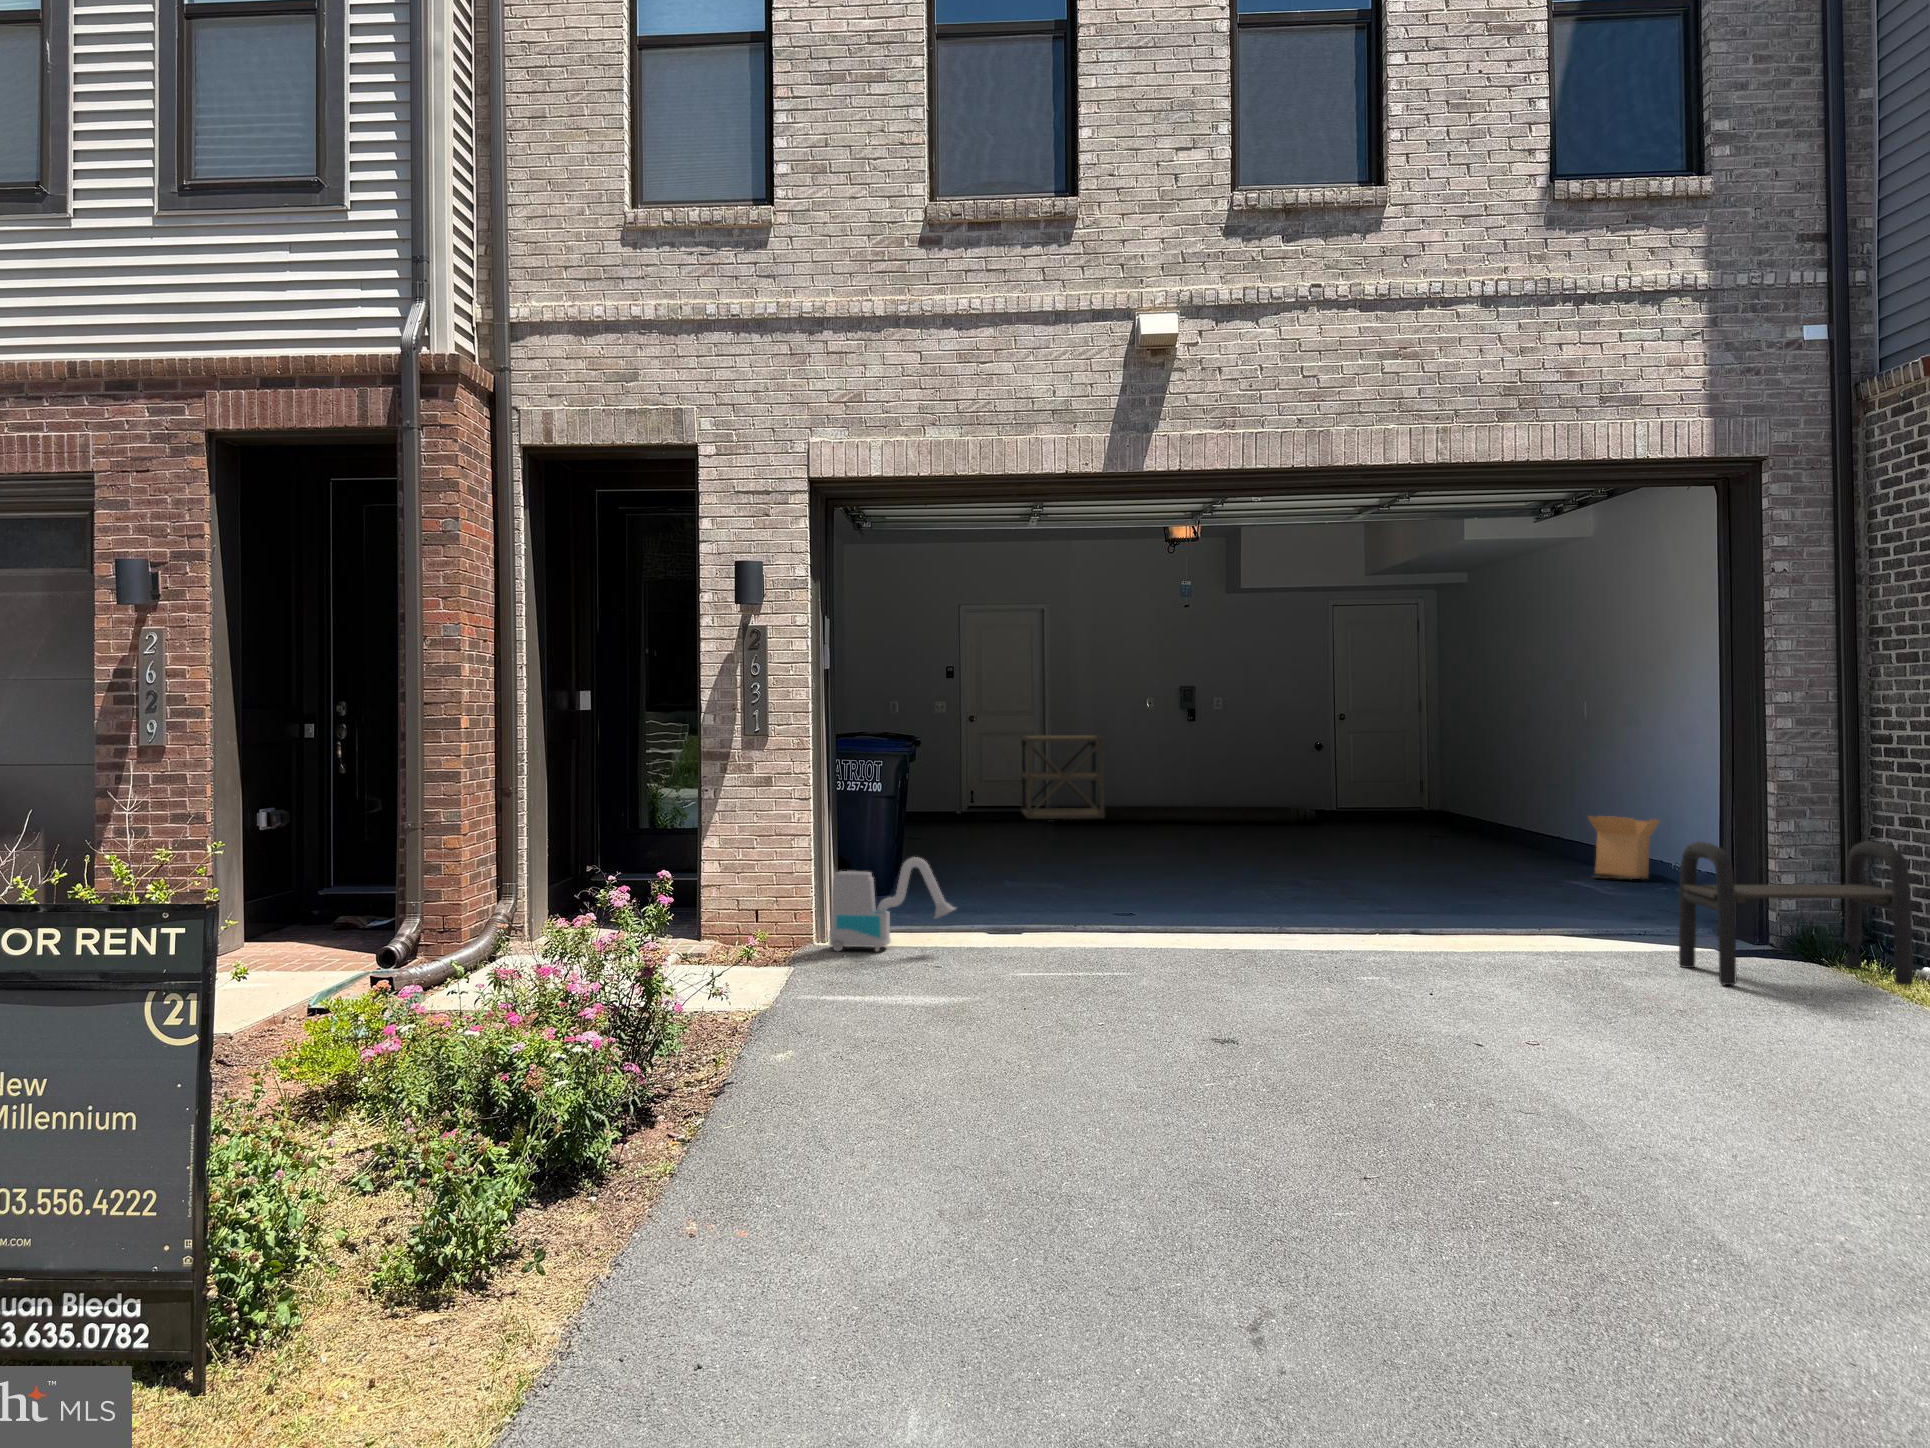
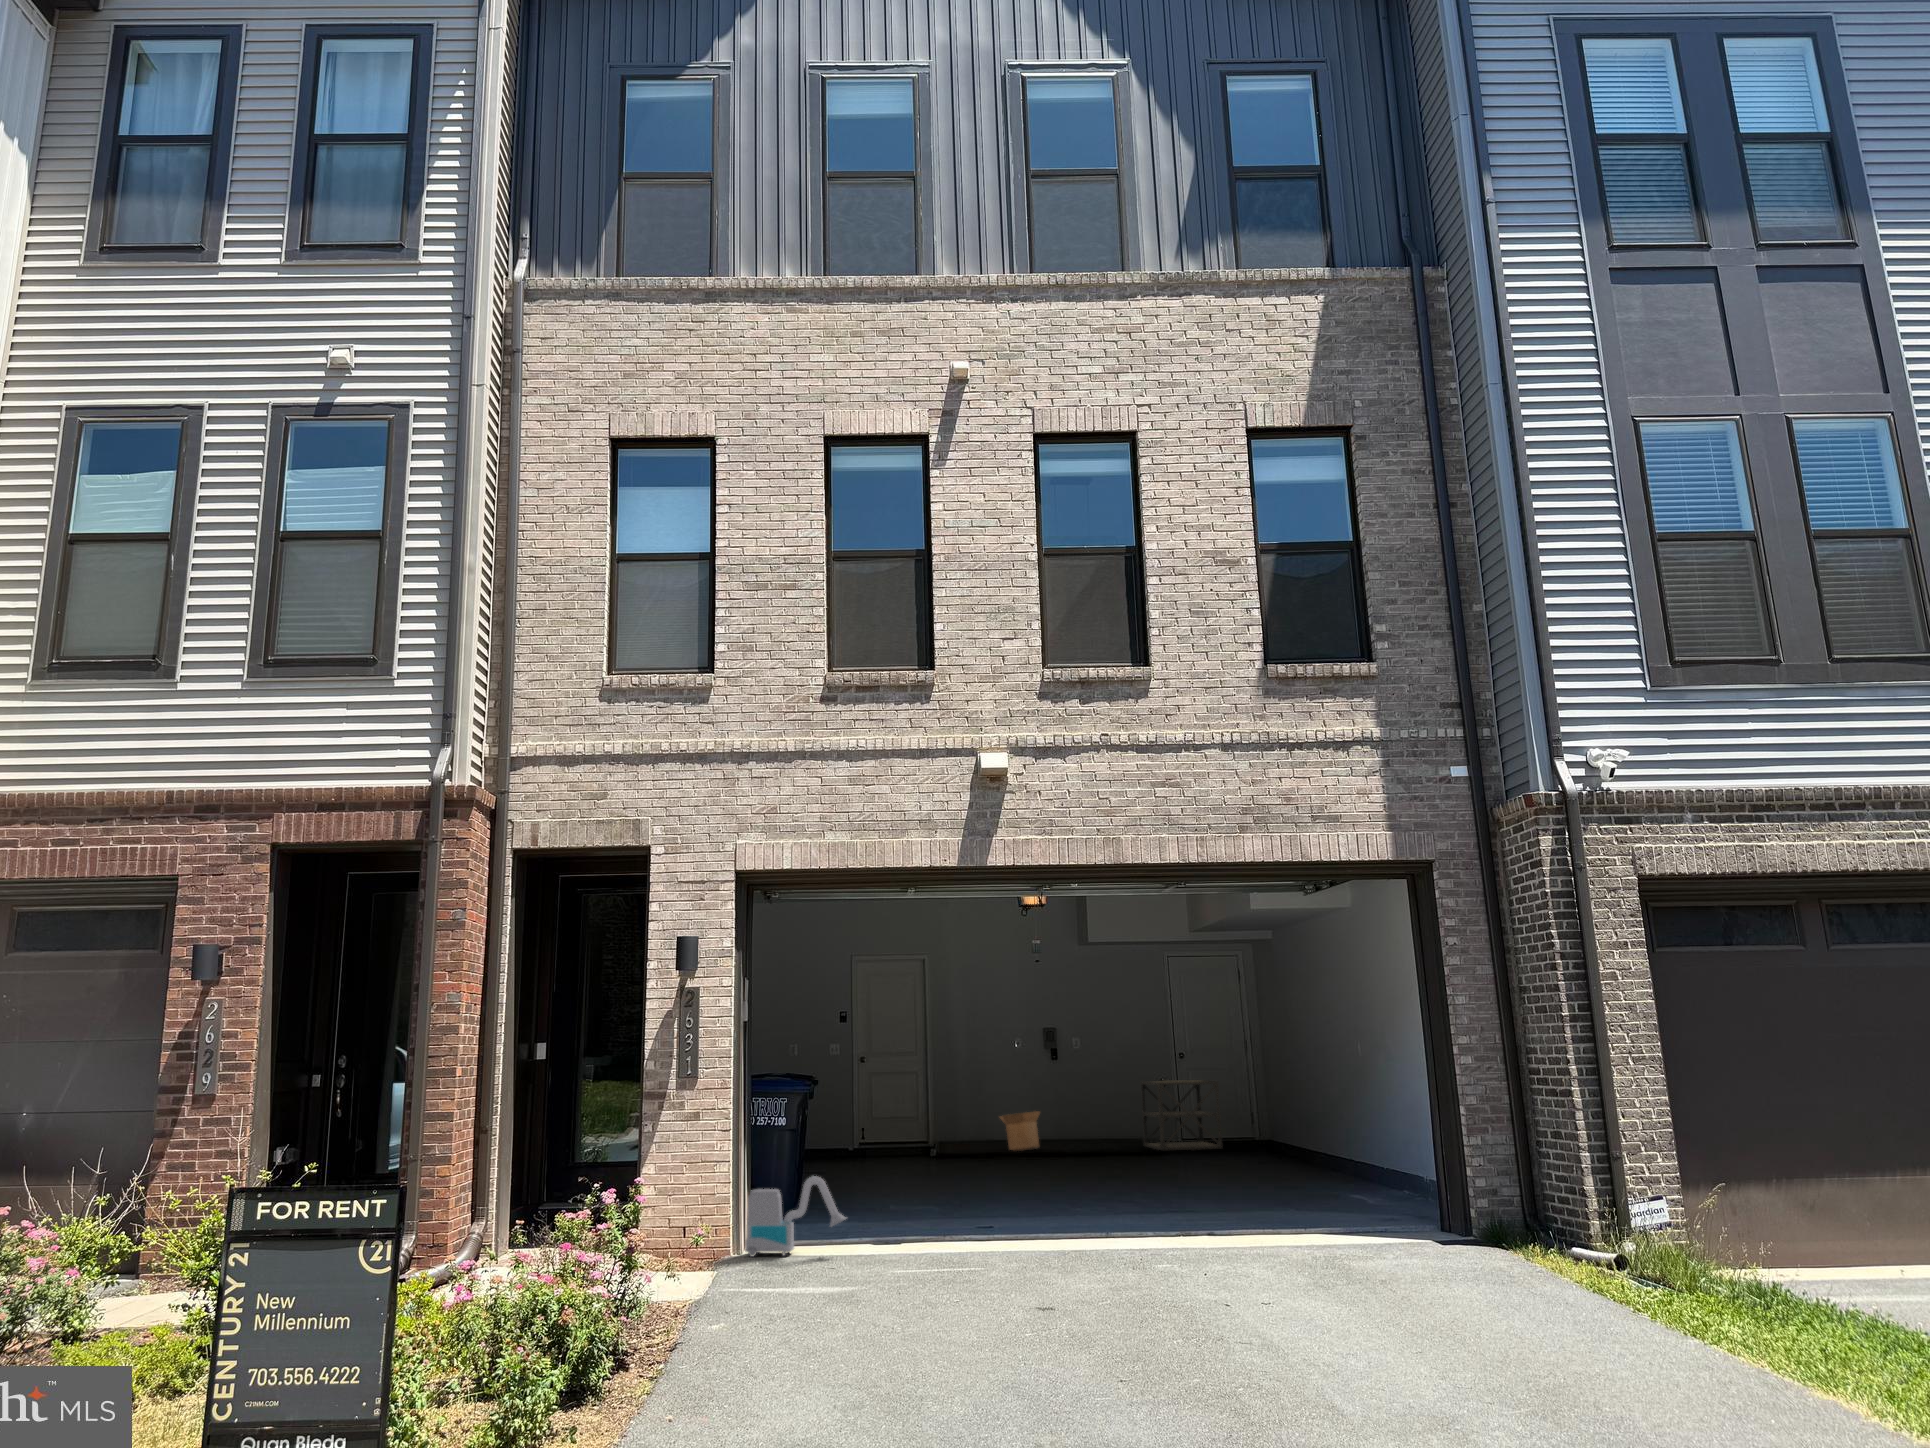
shelving unit: present [1021,735,1105,819] -> present [1141,1080,1223,1150]
cardboard box: present [1588,816,1660,879] -> present [1000,1111,1040,1151]
bench: present [1679,841,1913,986] -> none [1399,1146,1574,1261]

